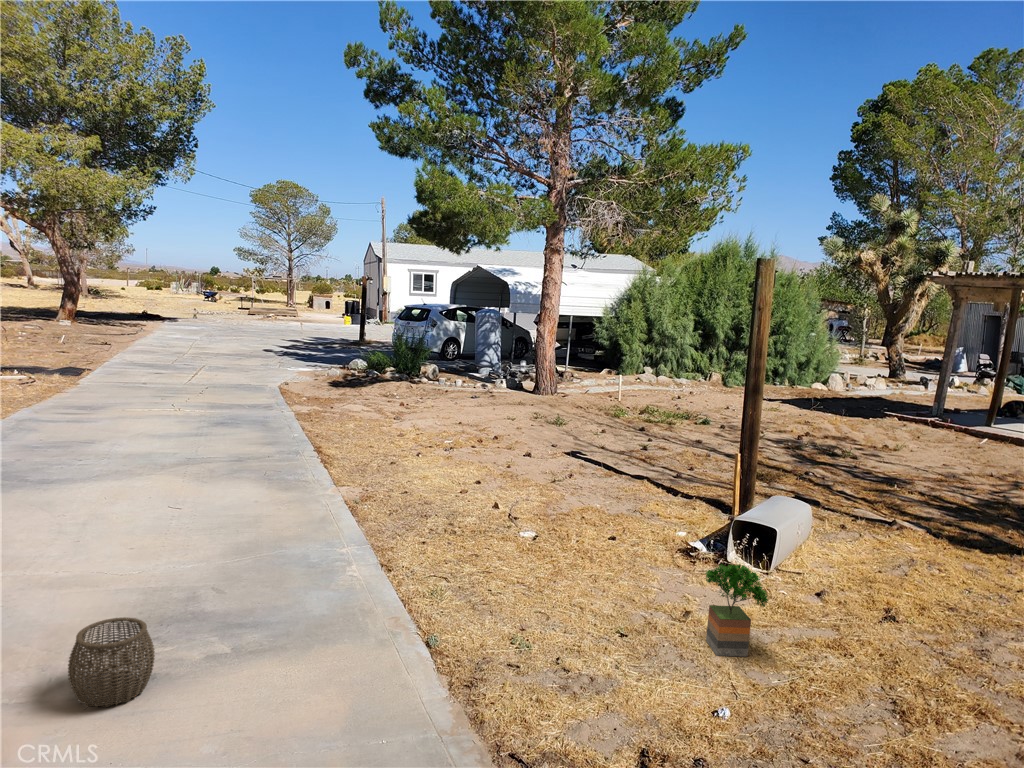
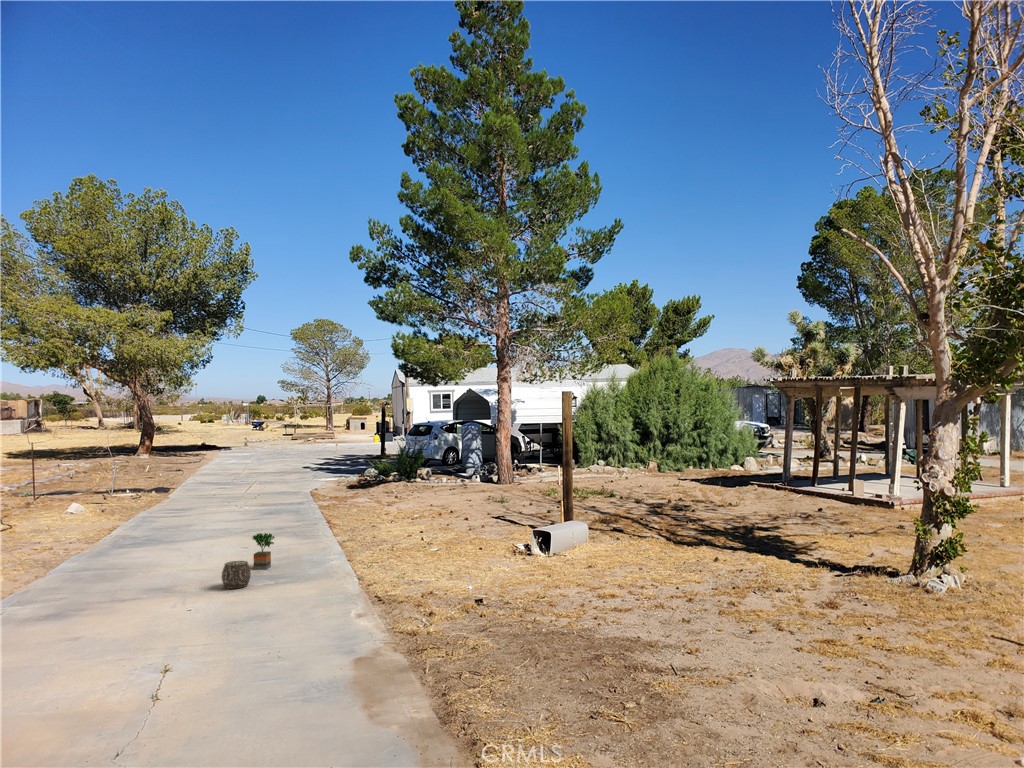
potted tree: present [705,564,768,657] -> present [252,533,275,570]

